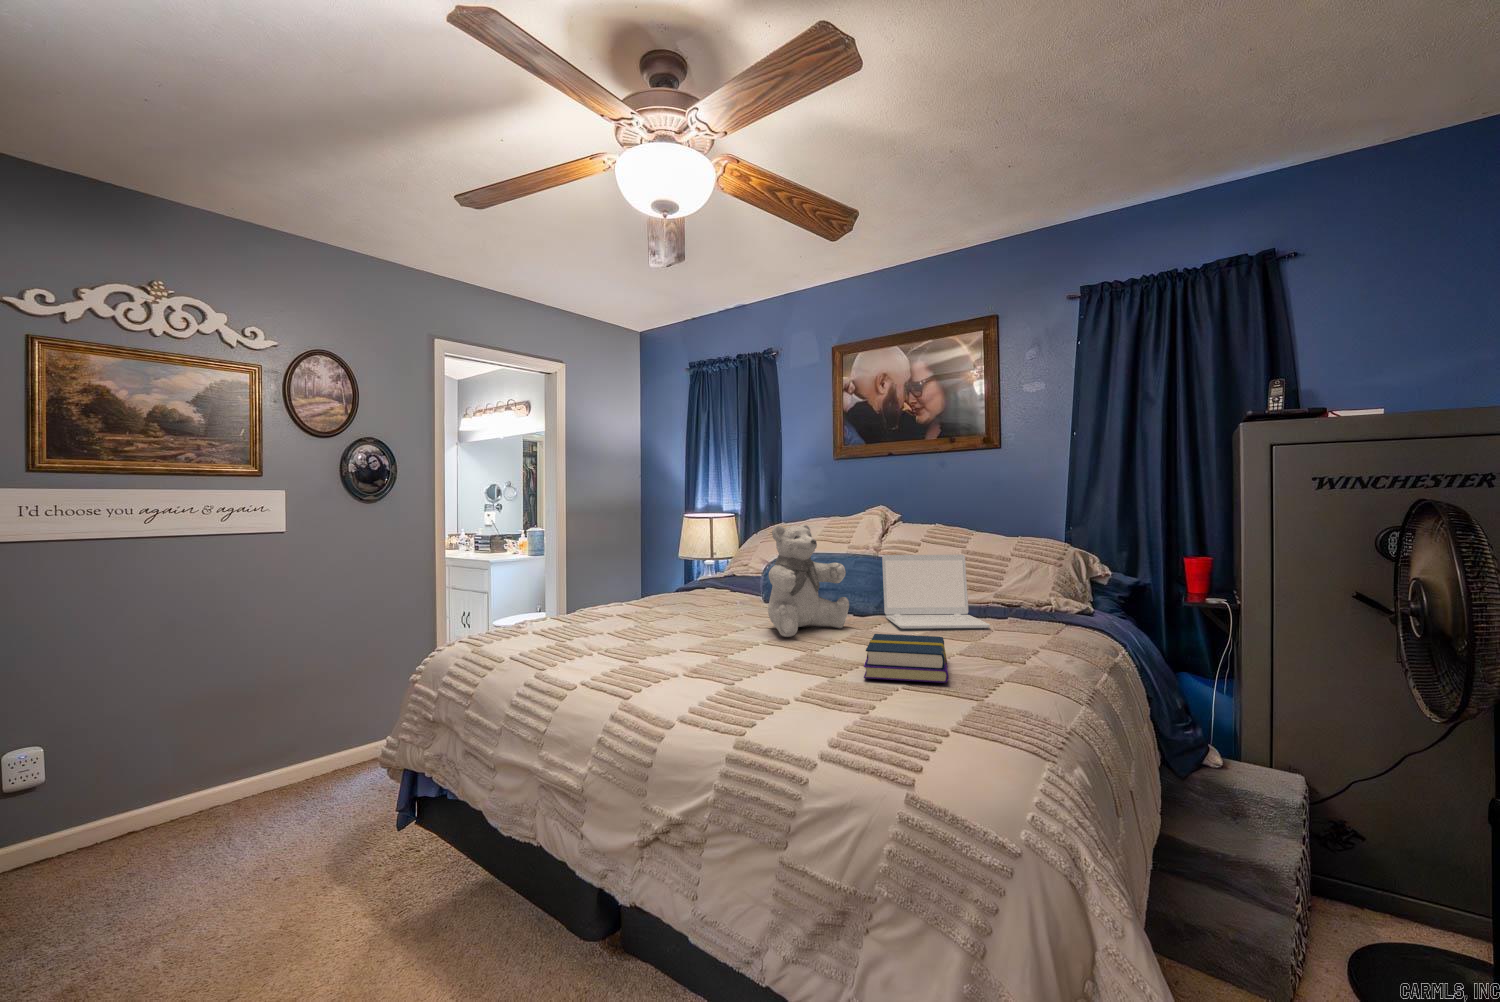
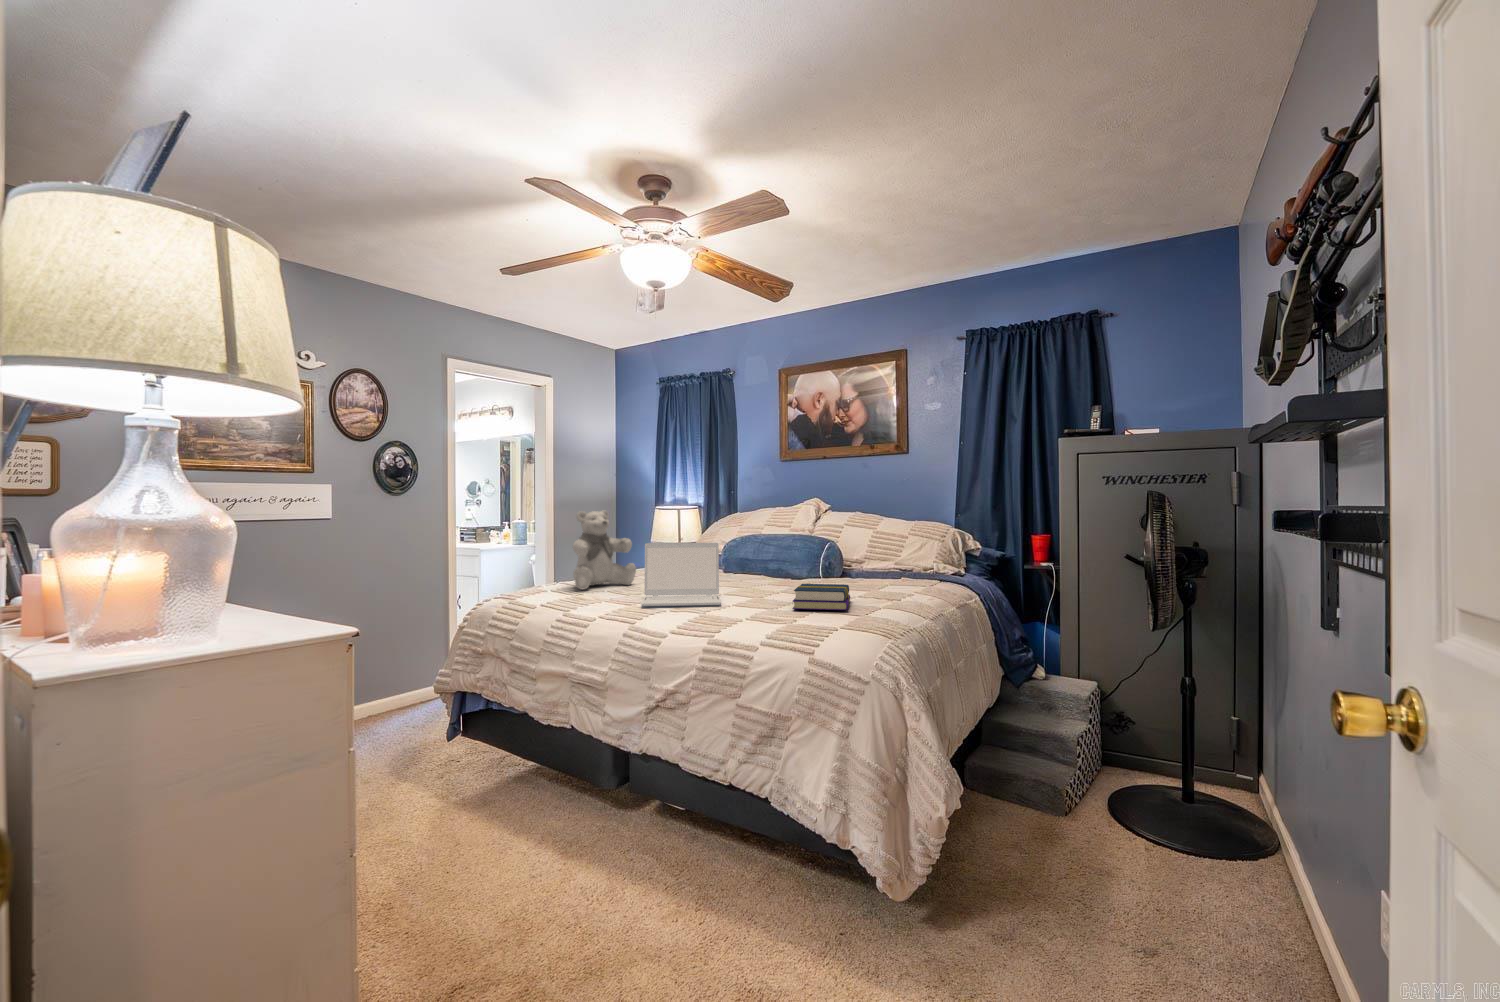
teddy bear: present [768,524,849,637] -> present [573,511,636,590]
laptop: present [882,555,990,629] -> present [641,543,721,606]

